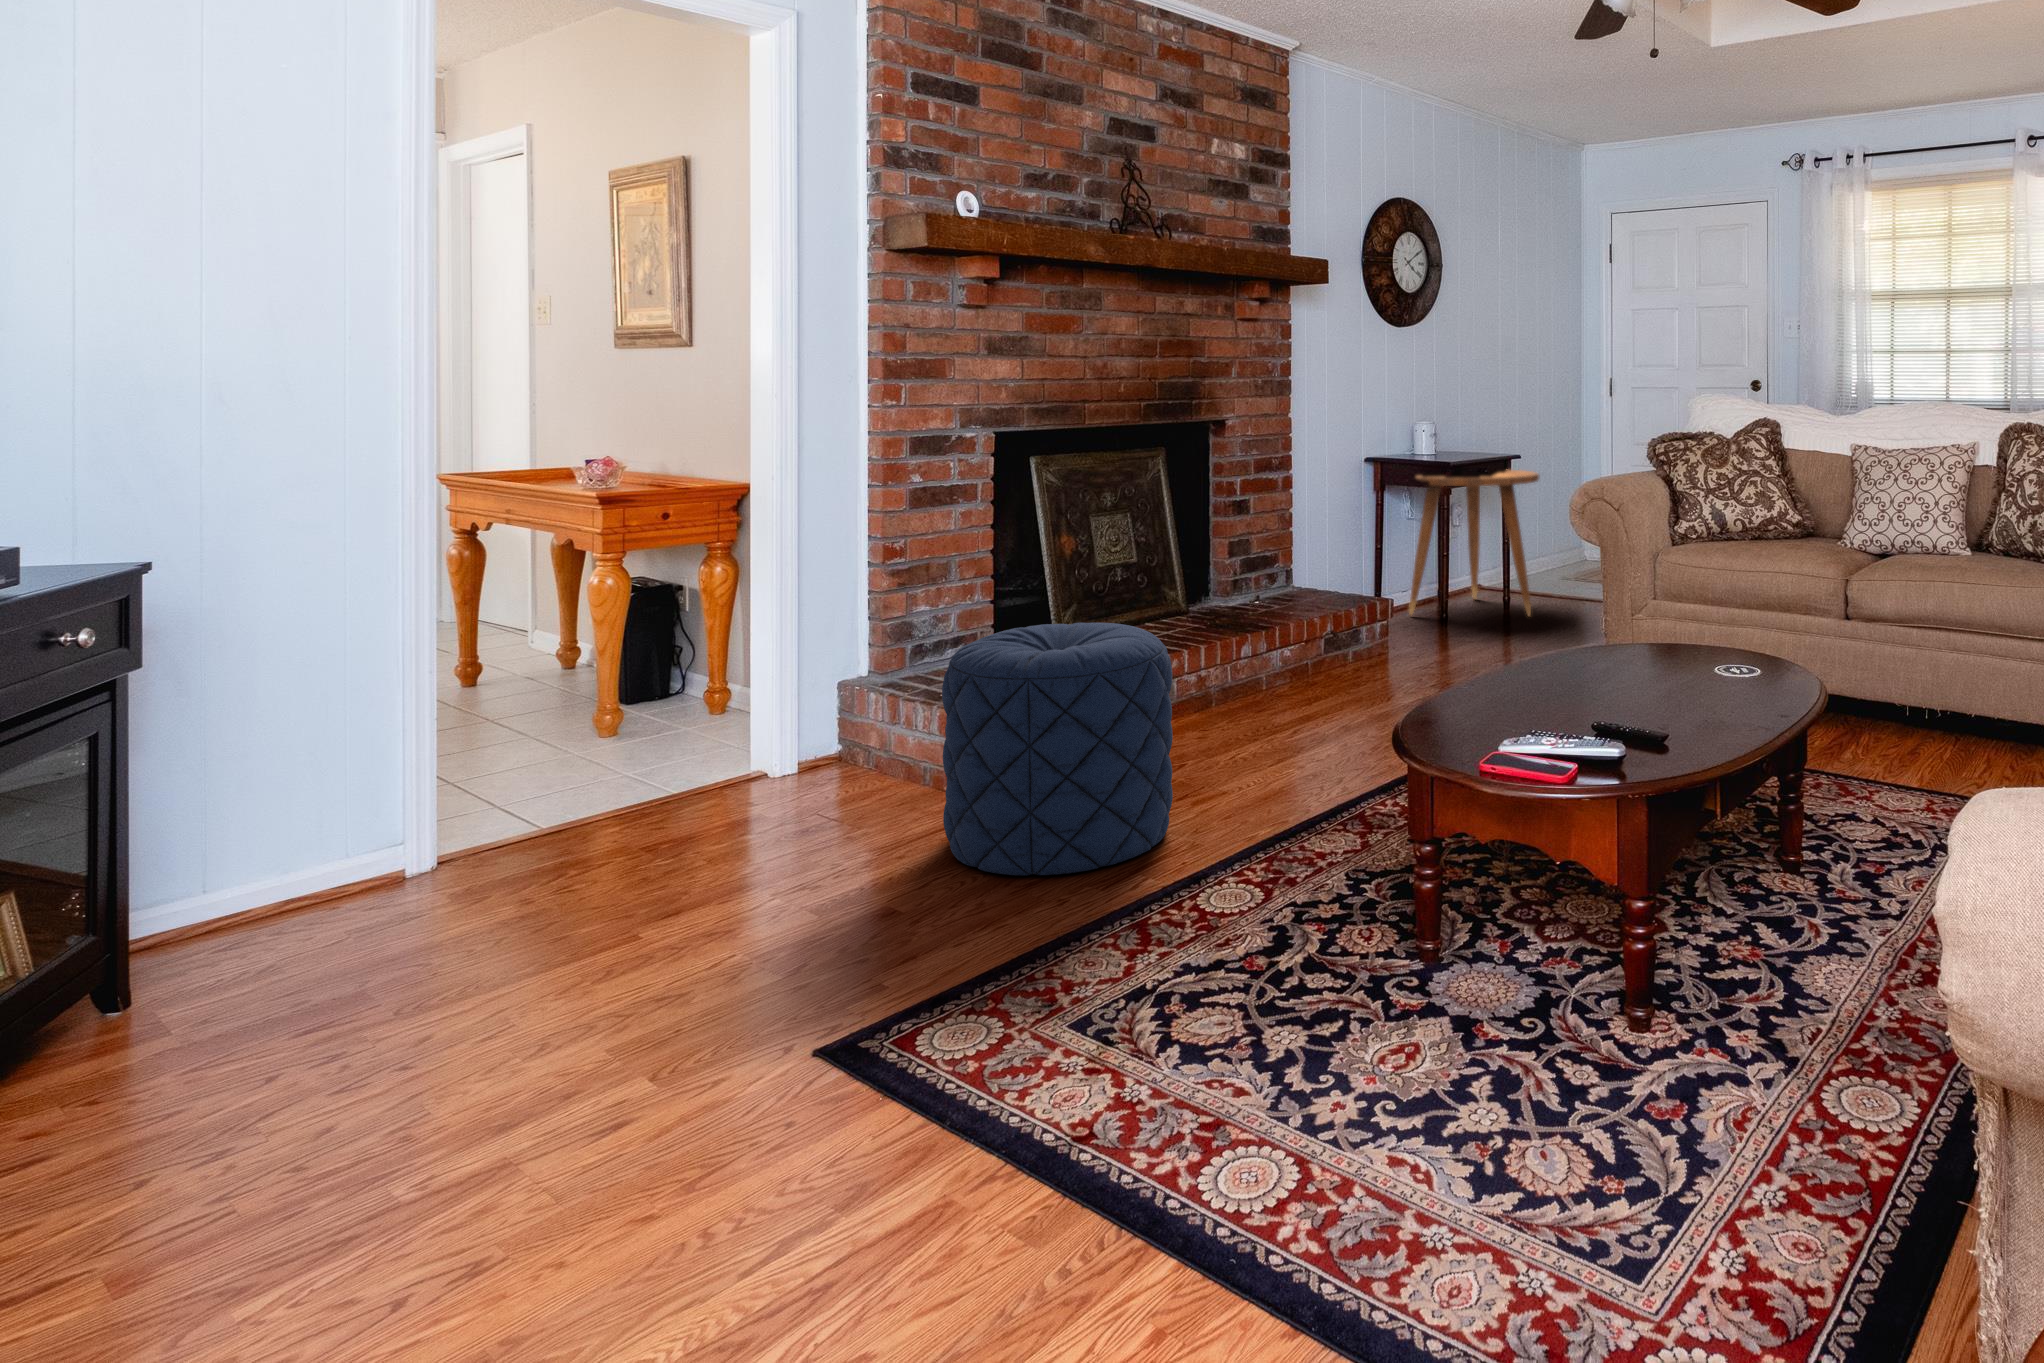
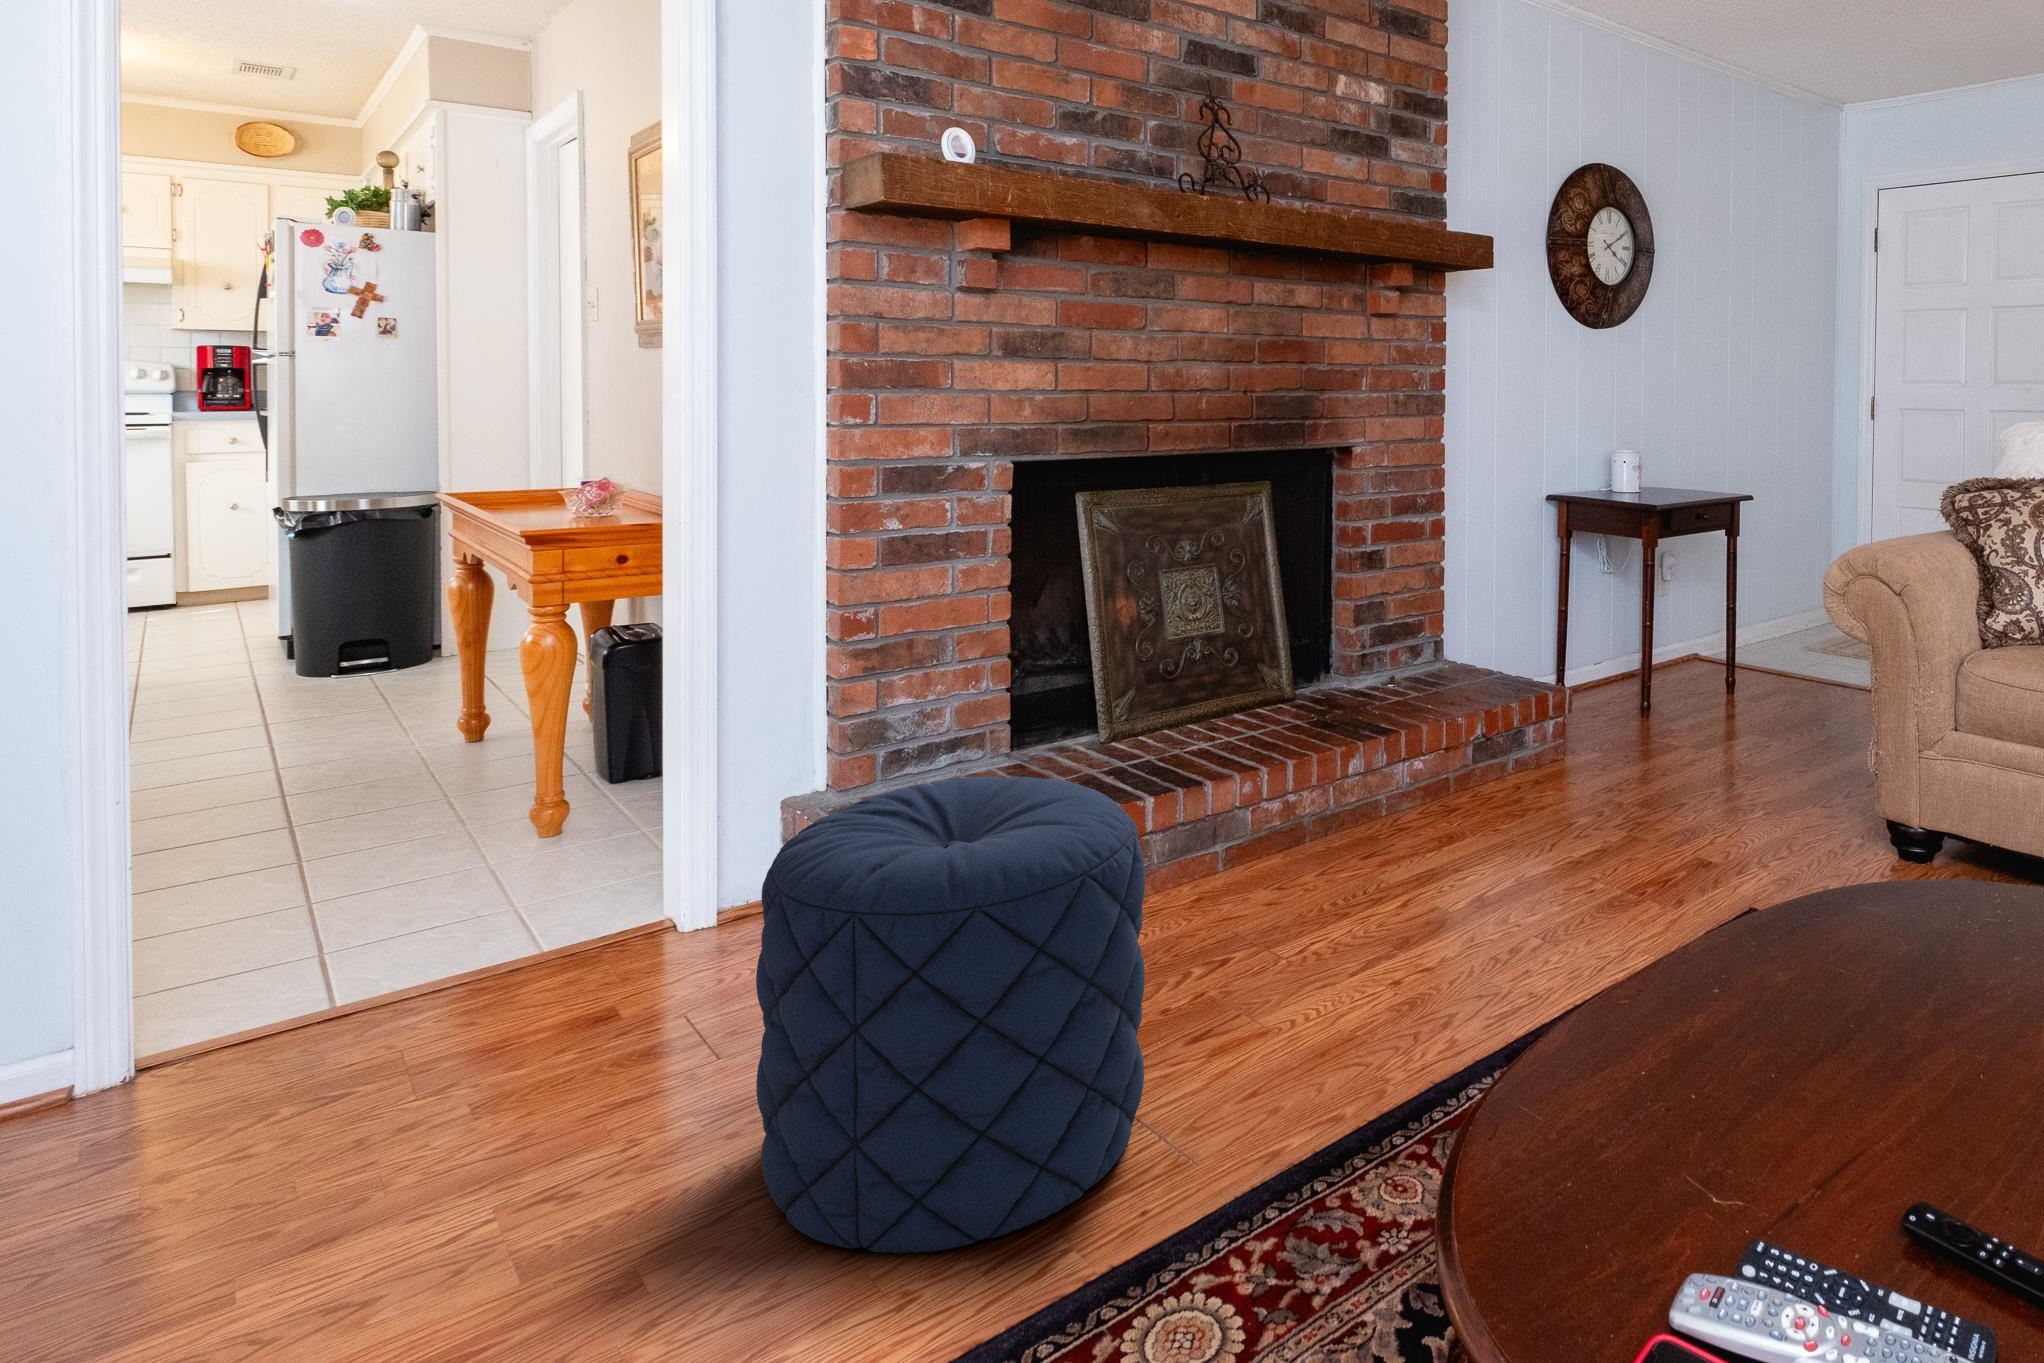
side table: present [1409,470,1539,616] -> none [1598,509,1781,712]

